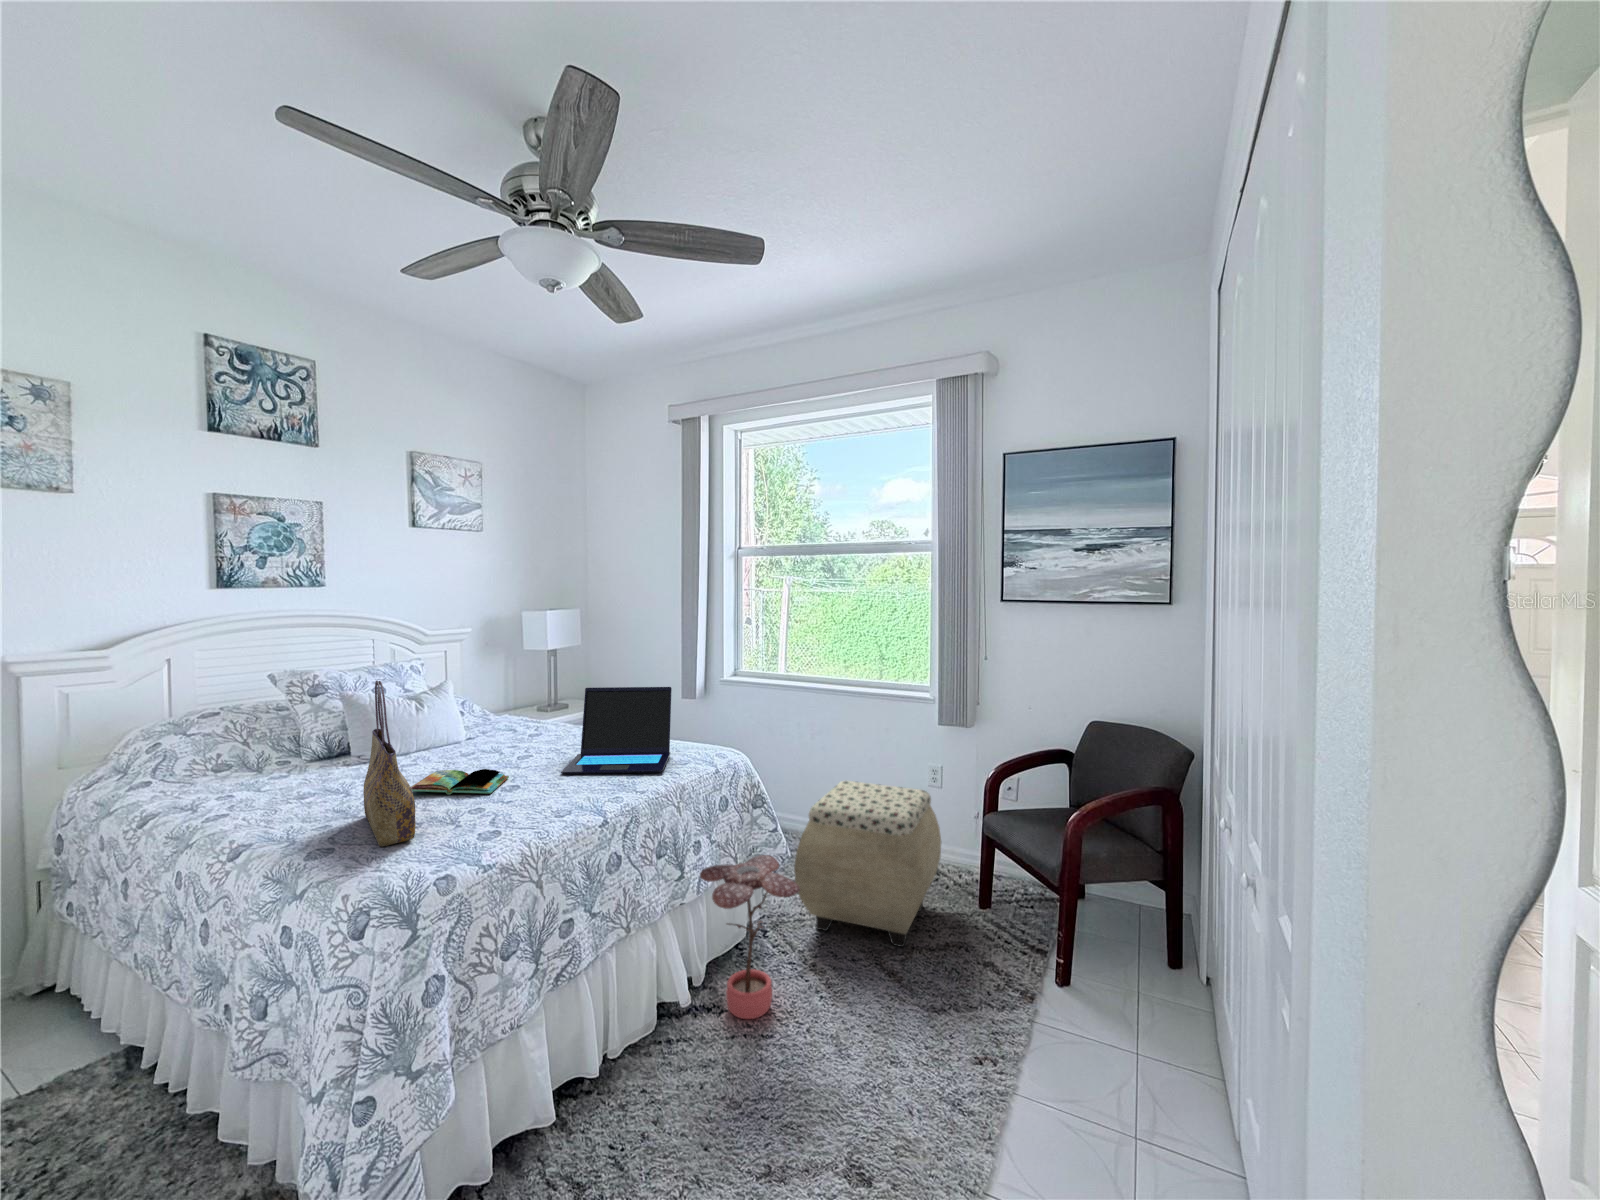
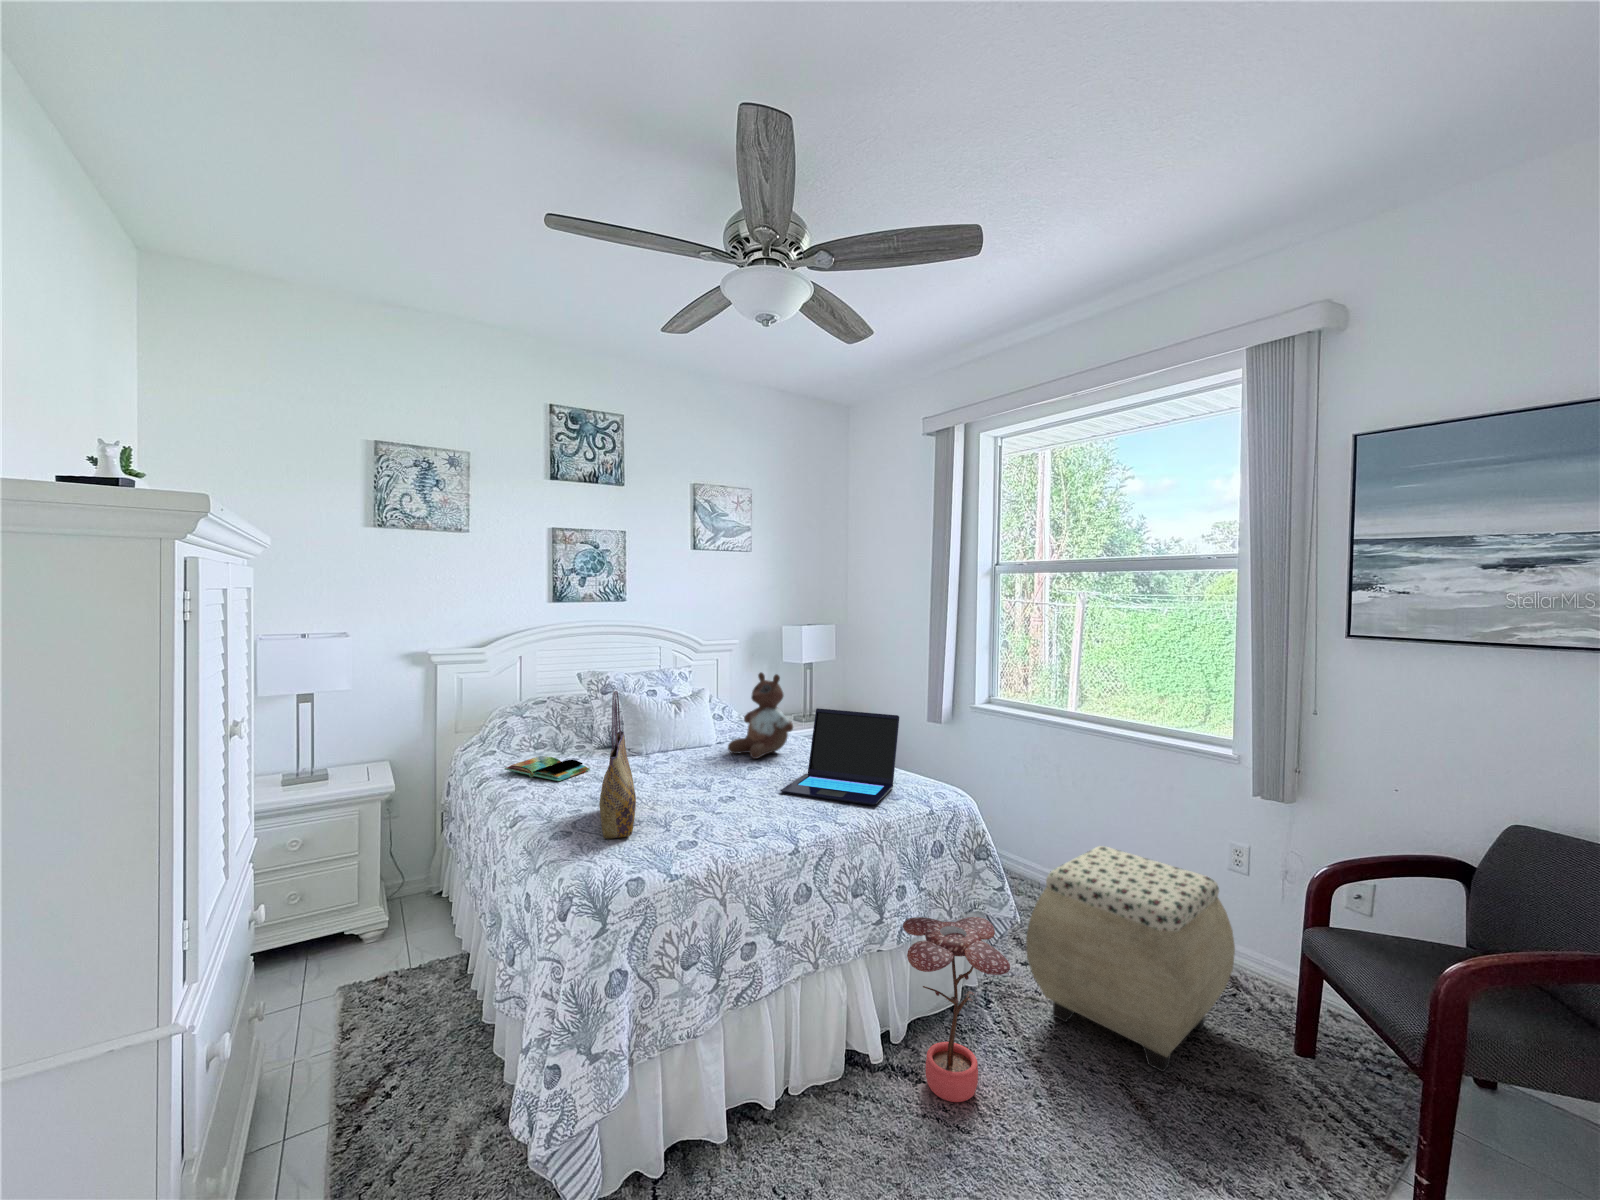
stuffed bear: none [481,657,555,747] -> present [728,673,793,759]
book: present [411,769,509,795] -> present [504,756,590,781]

